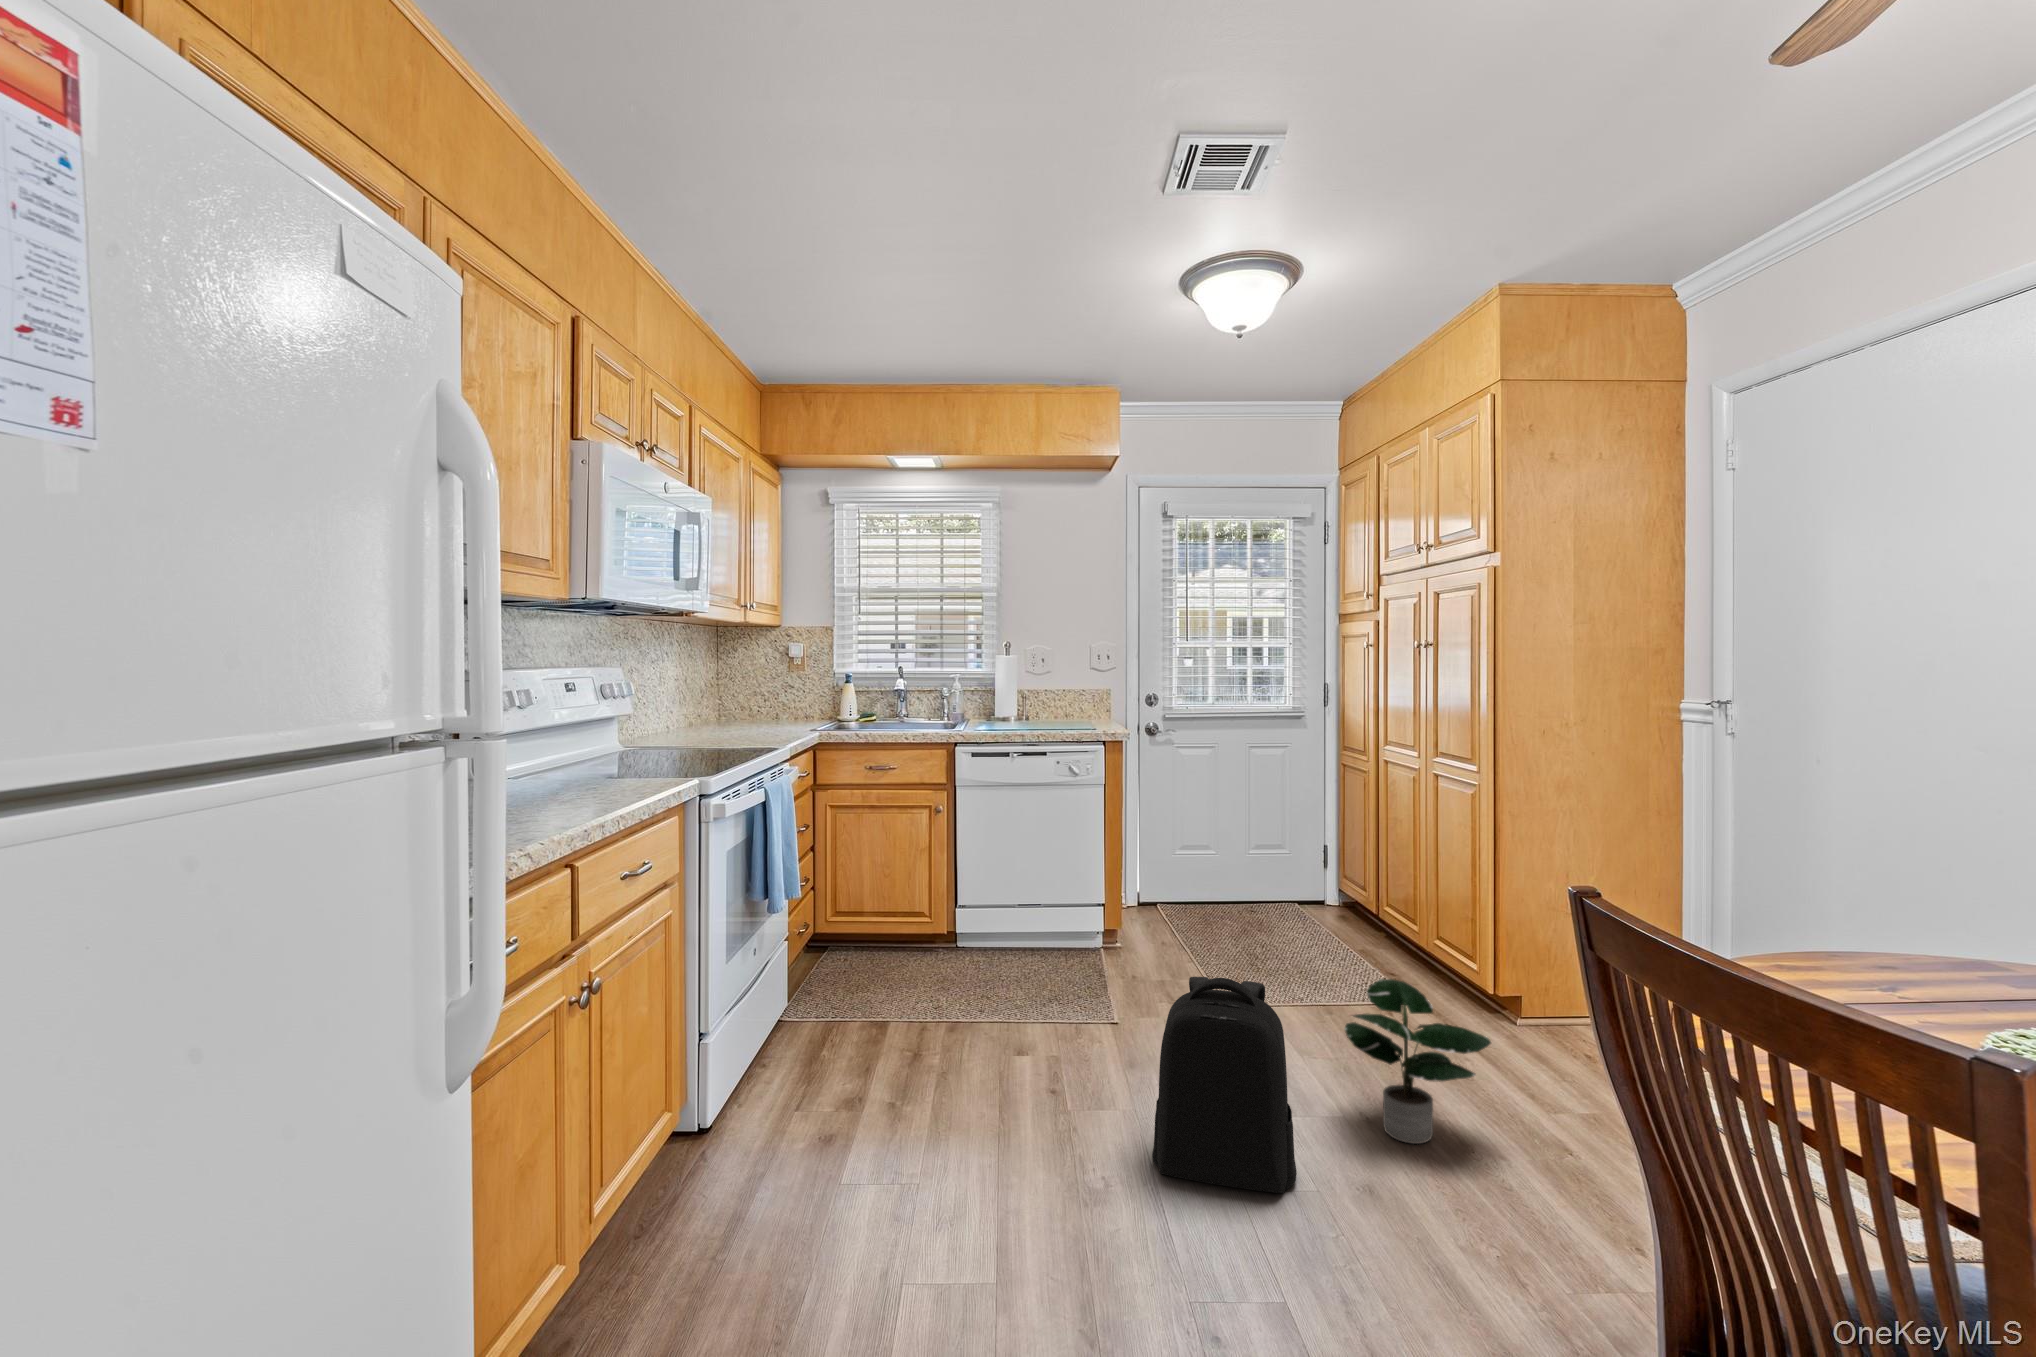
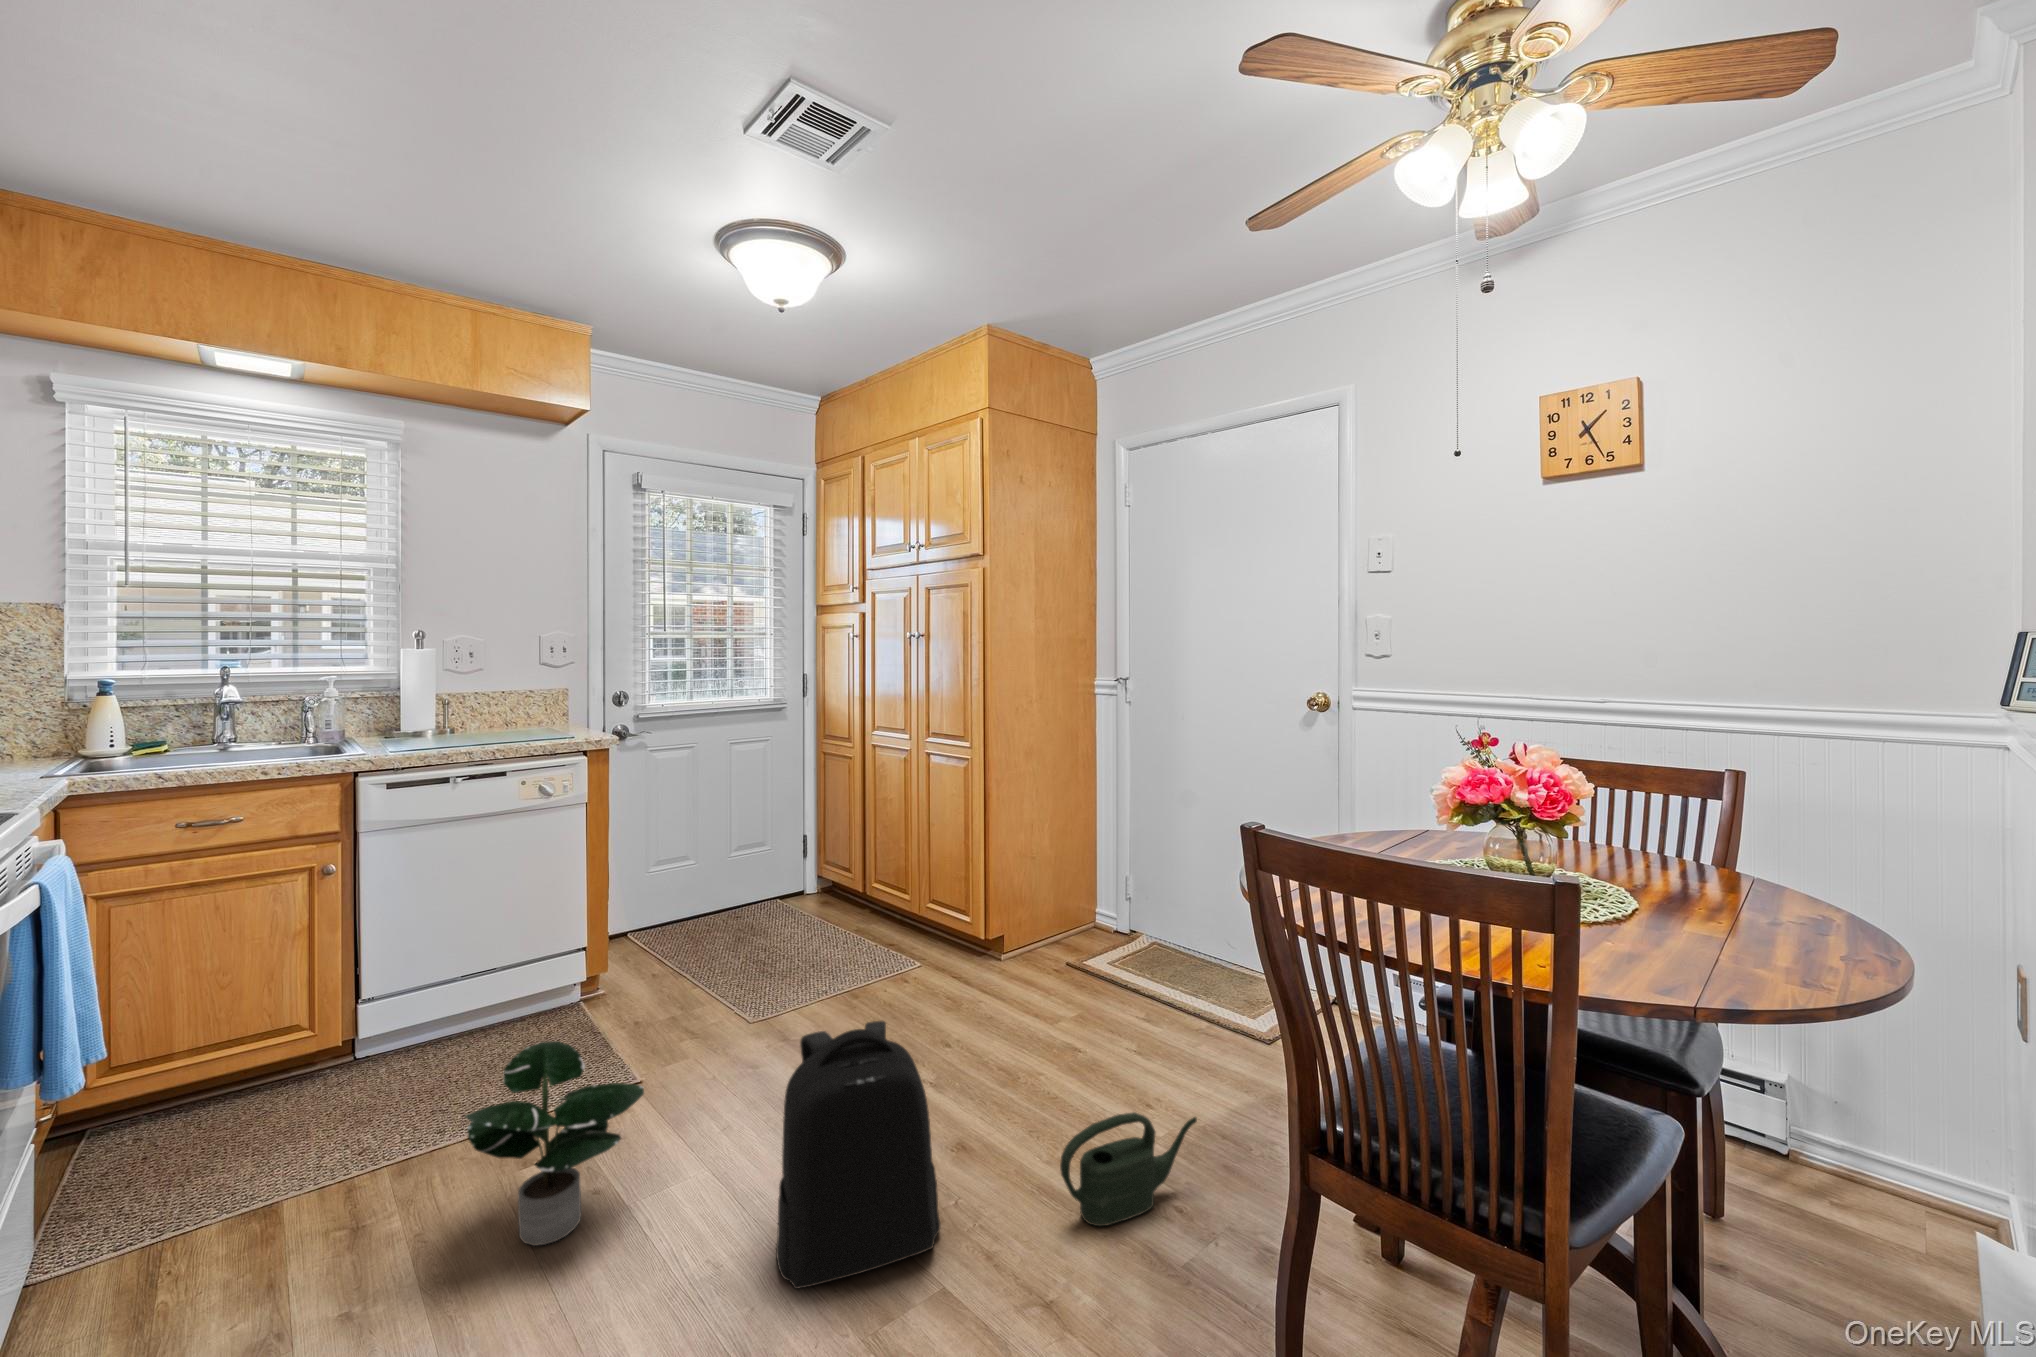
potted plant: present [1345,979,1491,1144] -> present [465,1041,644,1246]
watering can: none [1416,1138,1603,1255] -> present [1060,1112,1197,1226]

